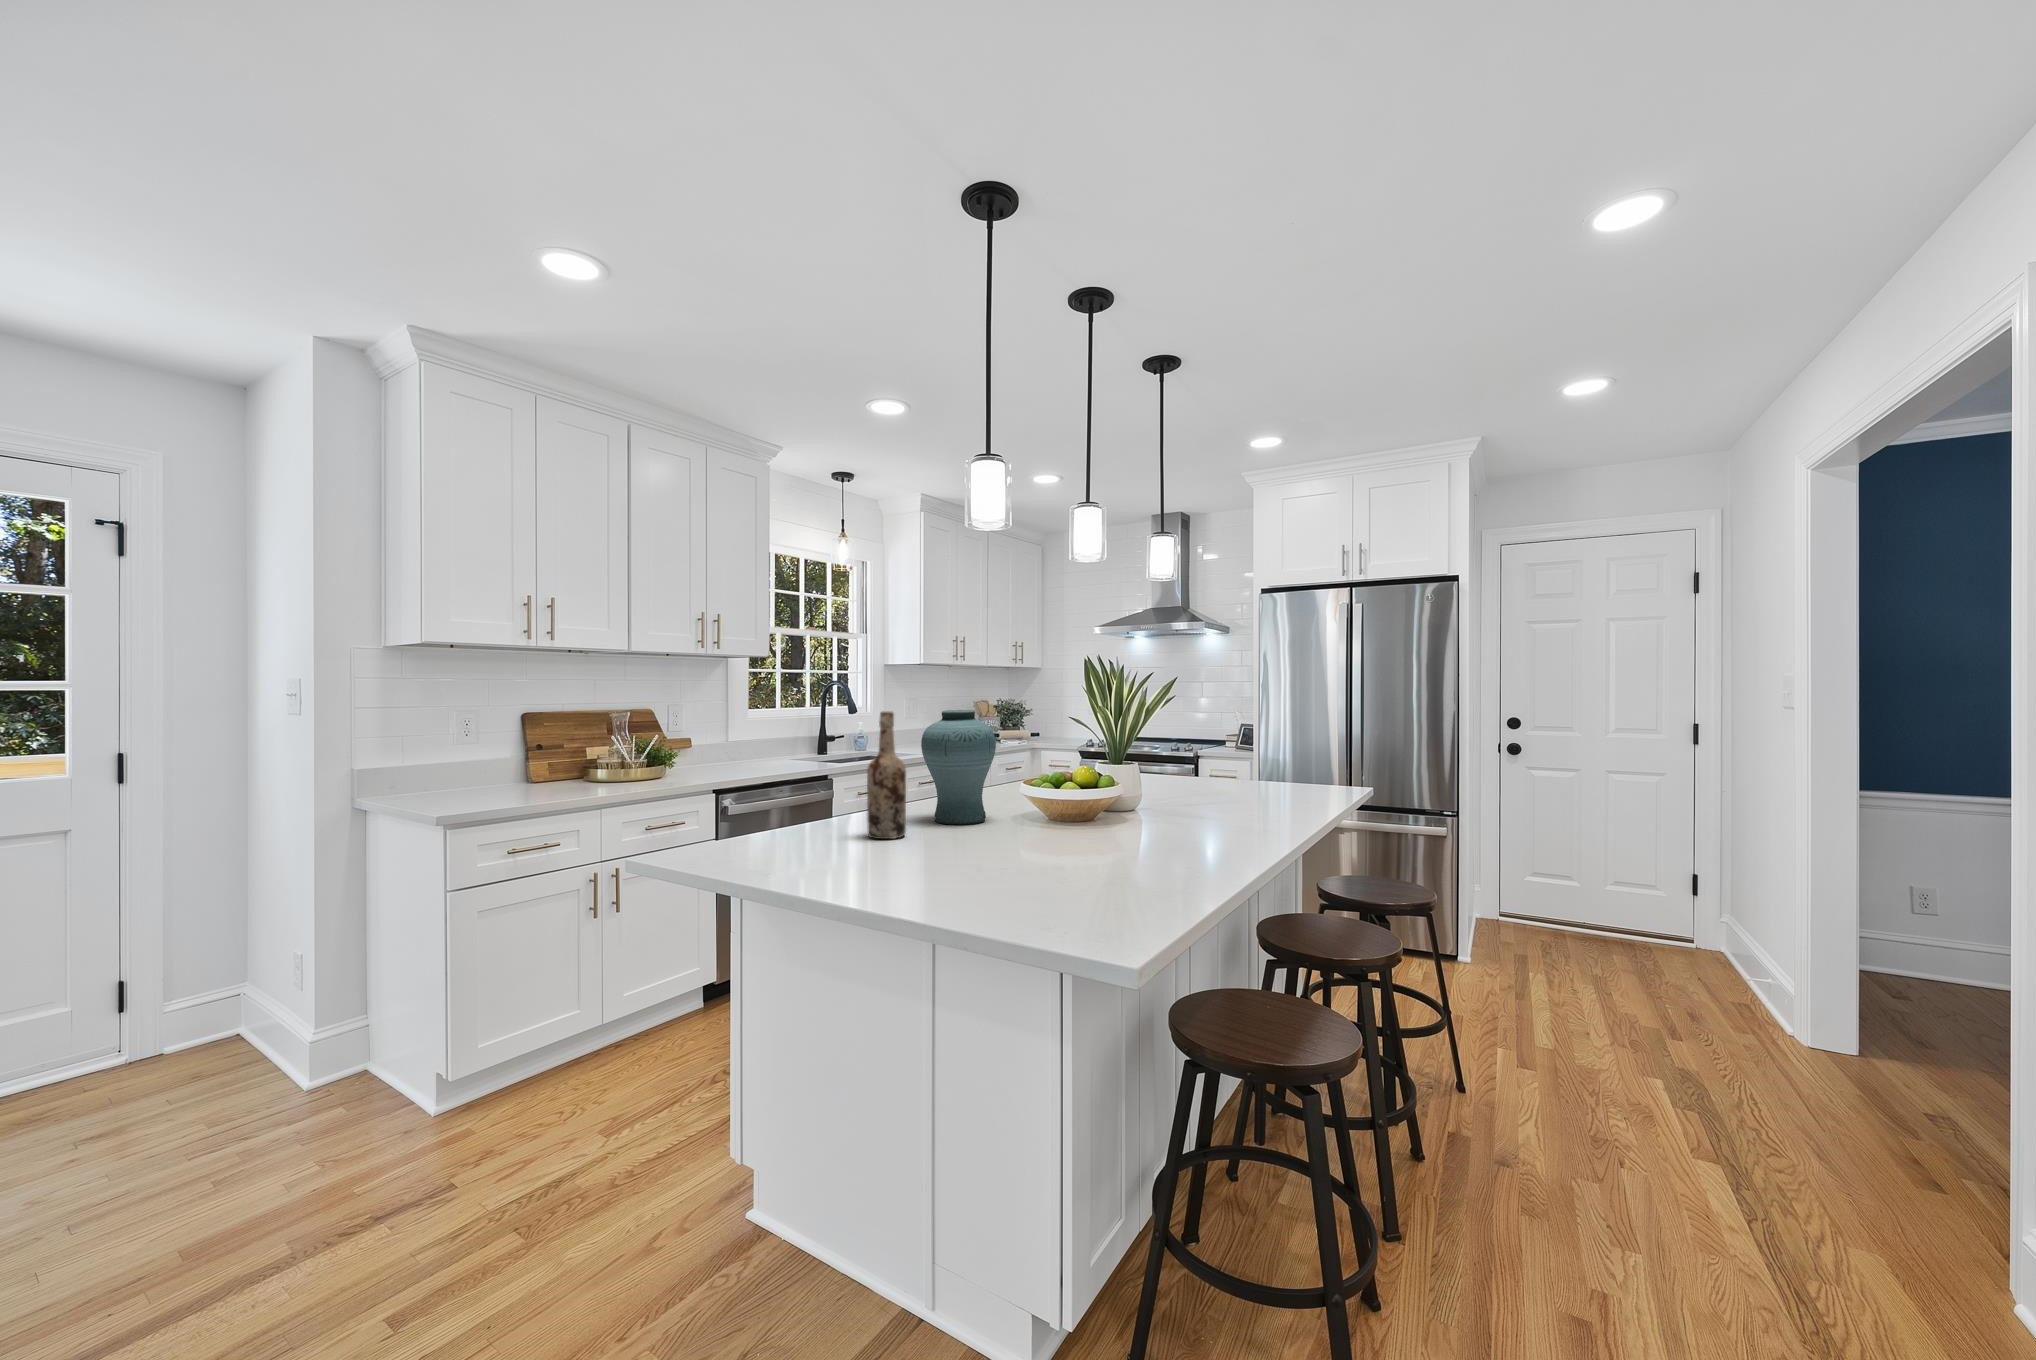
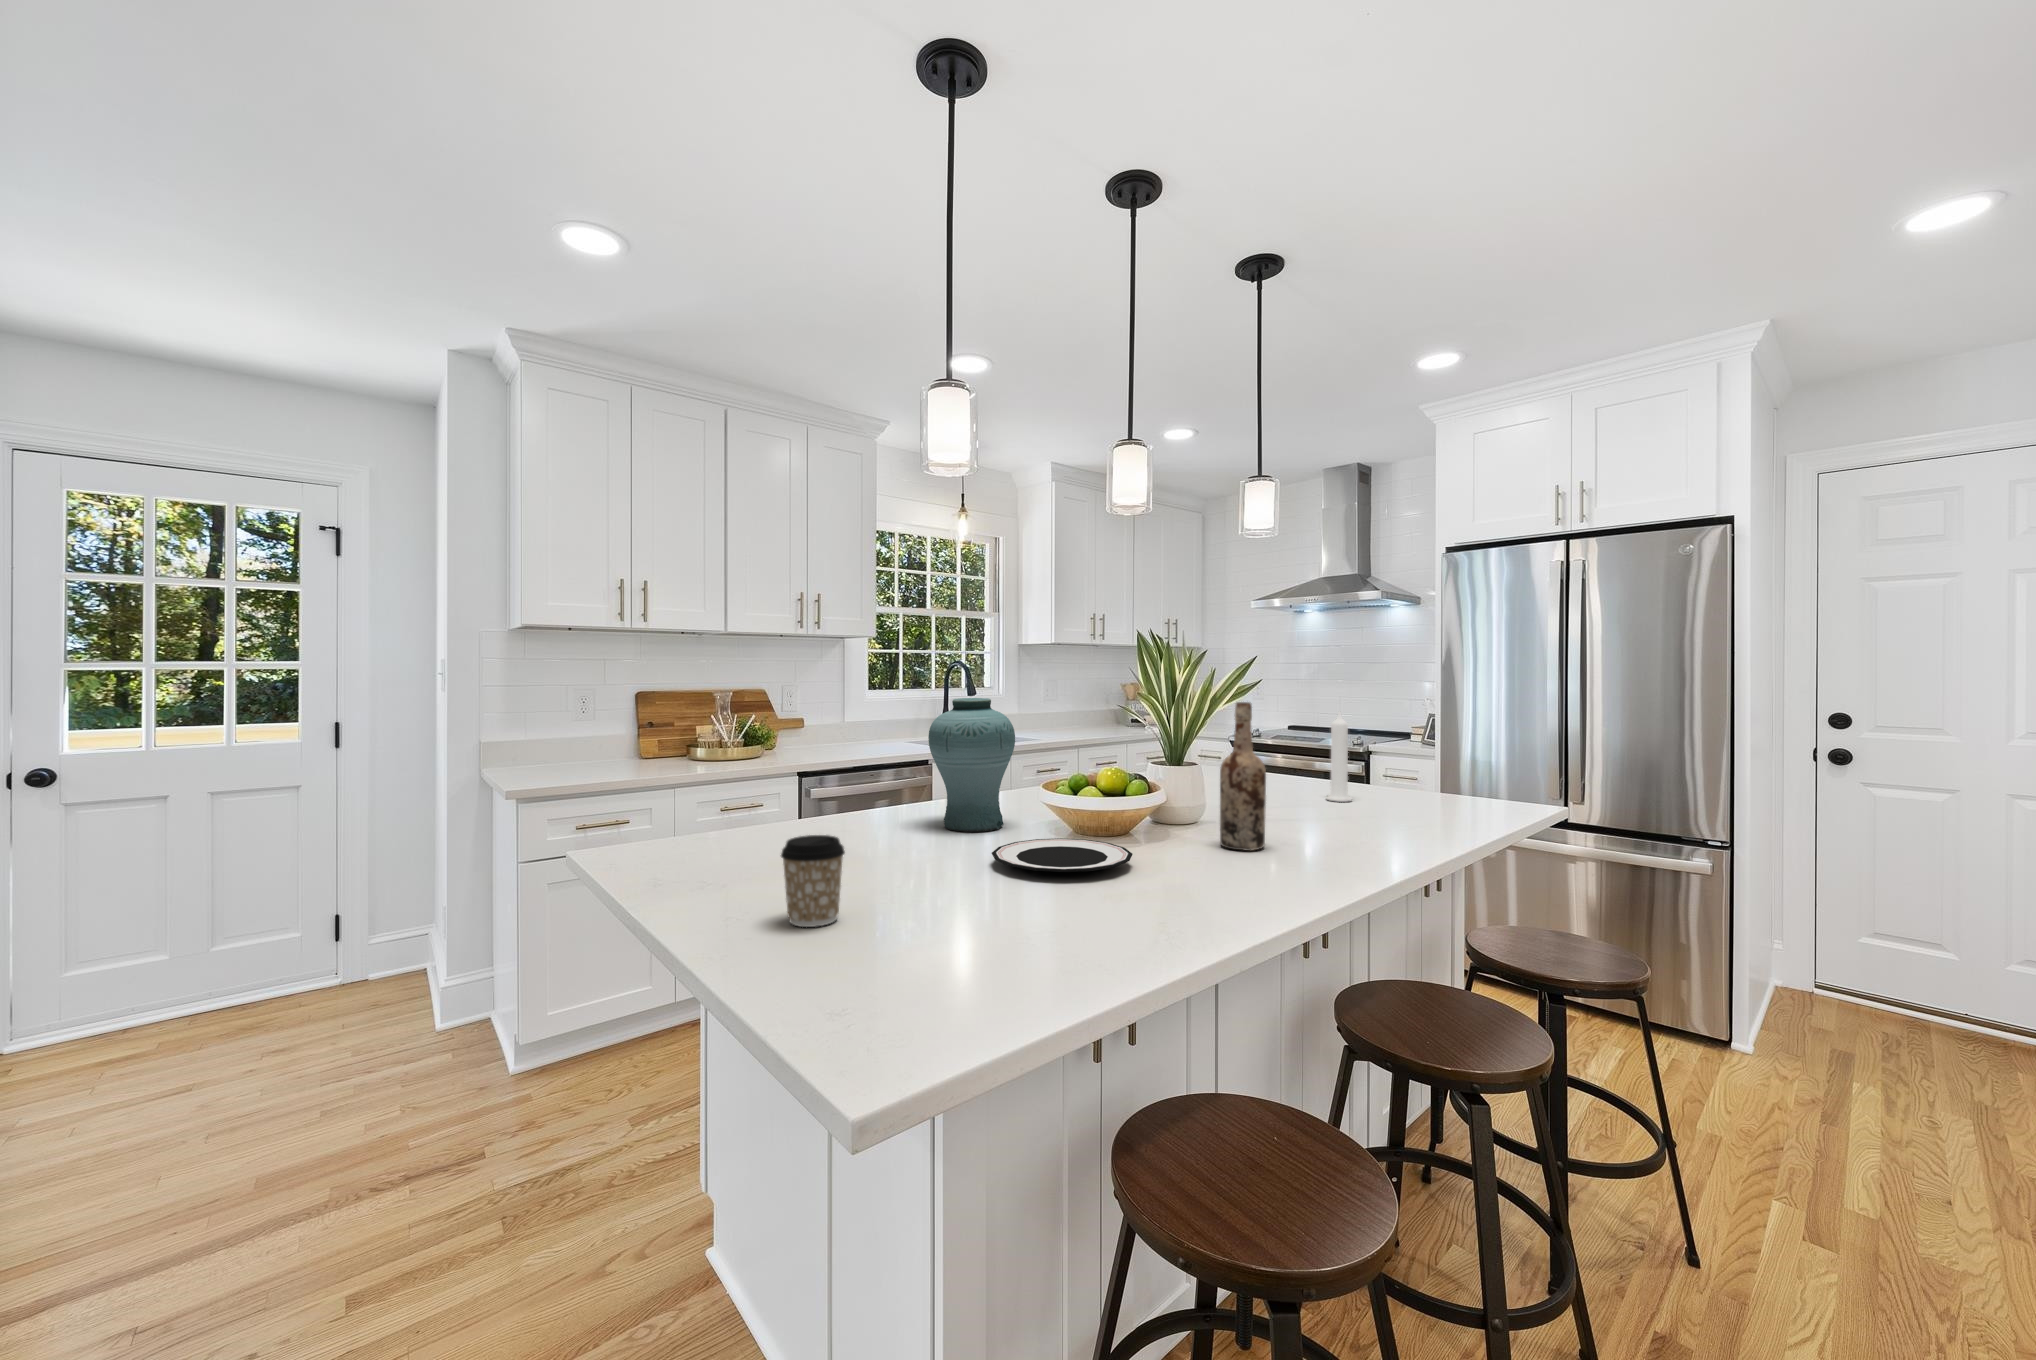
wine bottle: present [867,712,906,839] -> present [1220,702,1266,851]
candle: none [1211,718,1231,791] -> present [1326,712,1352,802]
coffee cup: none [907,818,958,891] -> present [781,835,845,927]
plate: none [1014,823,1129,846] -> present [992,838,1133,872]

